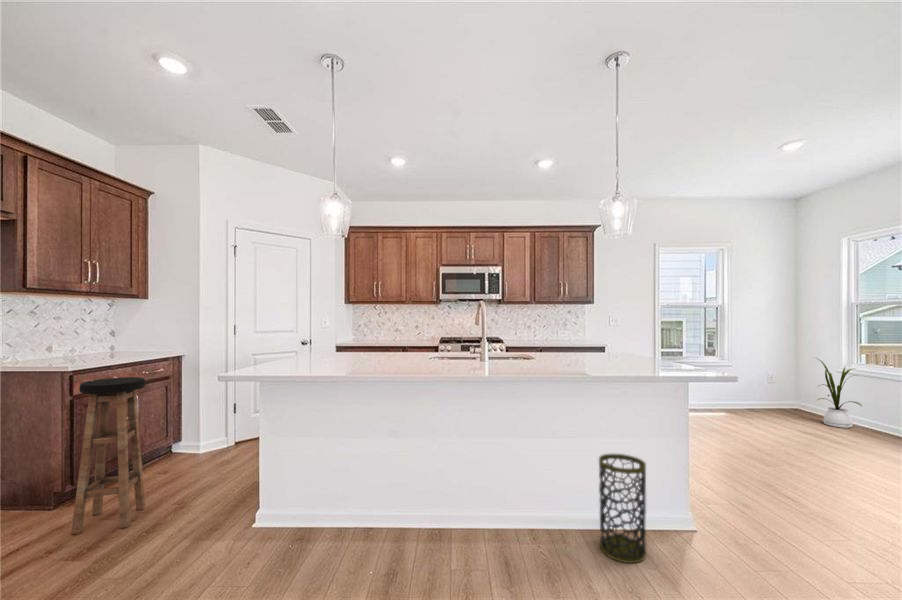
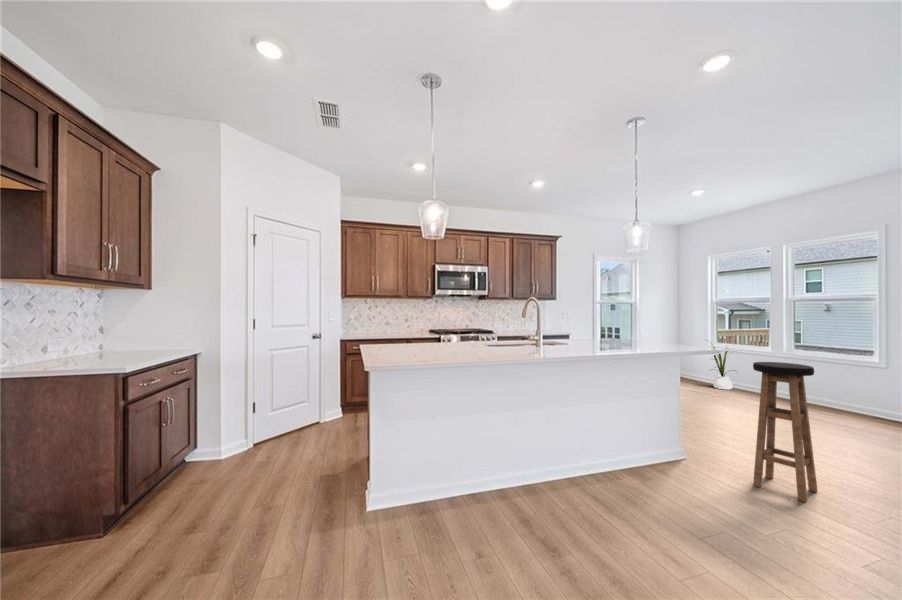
bar stool: present [71,377,145,534] -> present [753,362,818,502]
trash can: present [599,454,646,563] -> none [672,418,715,506]

